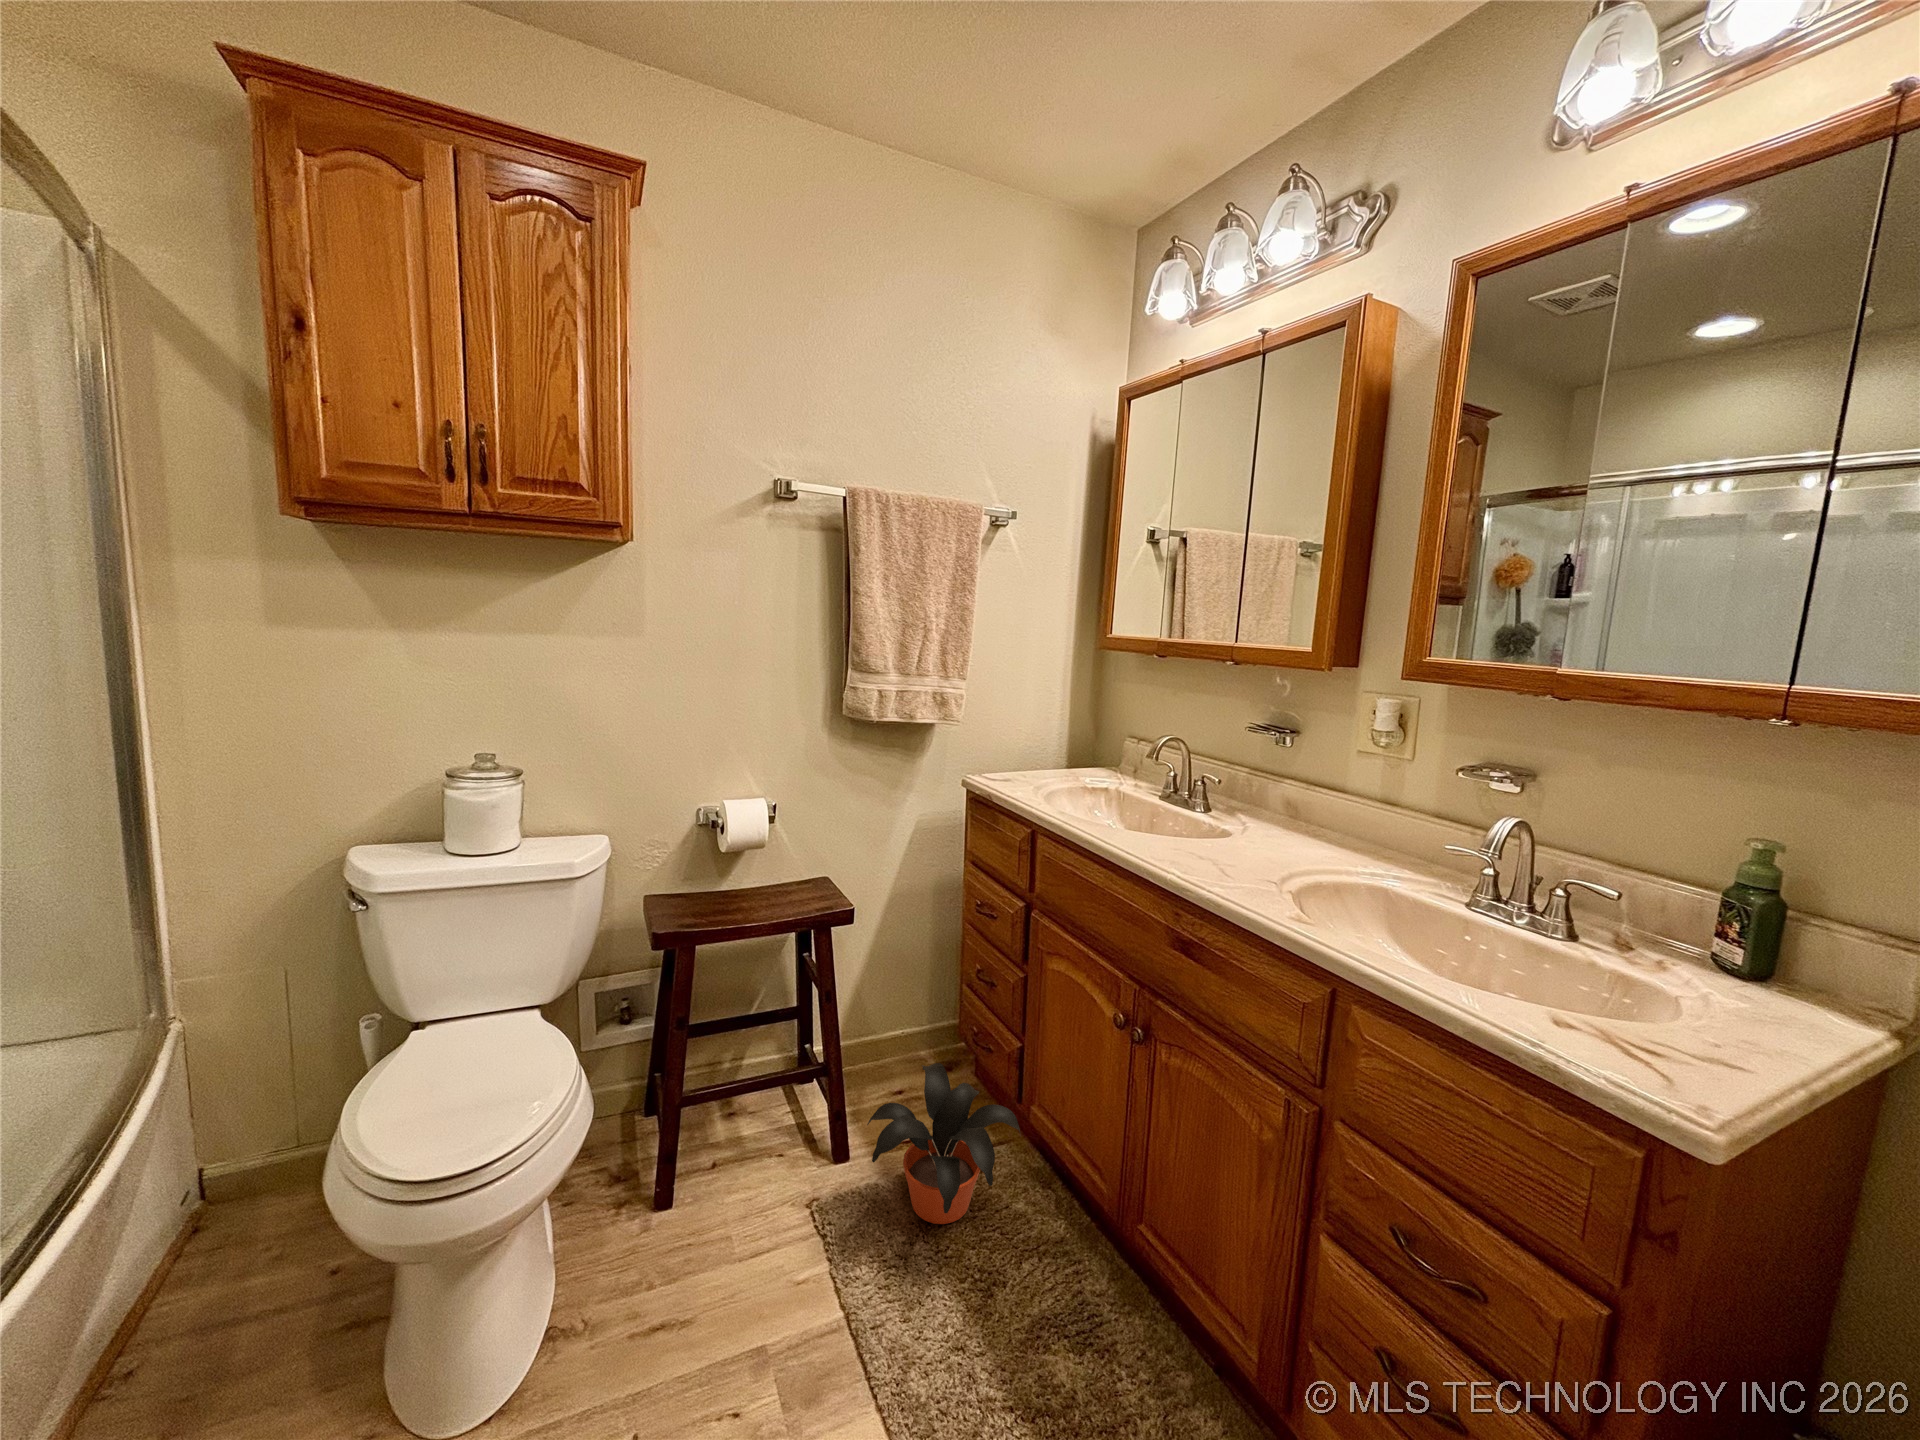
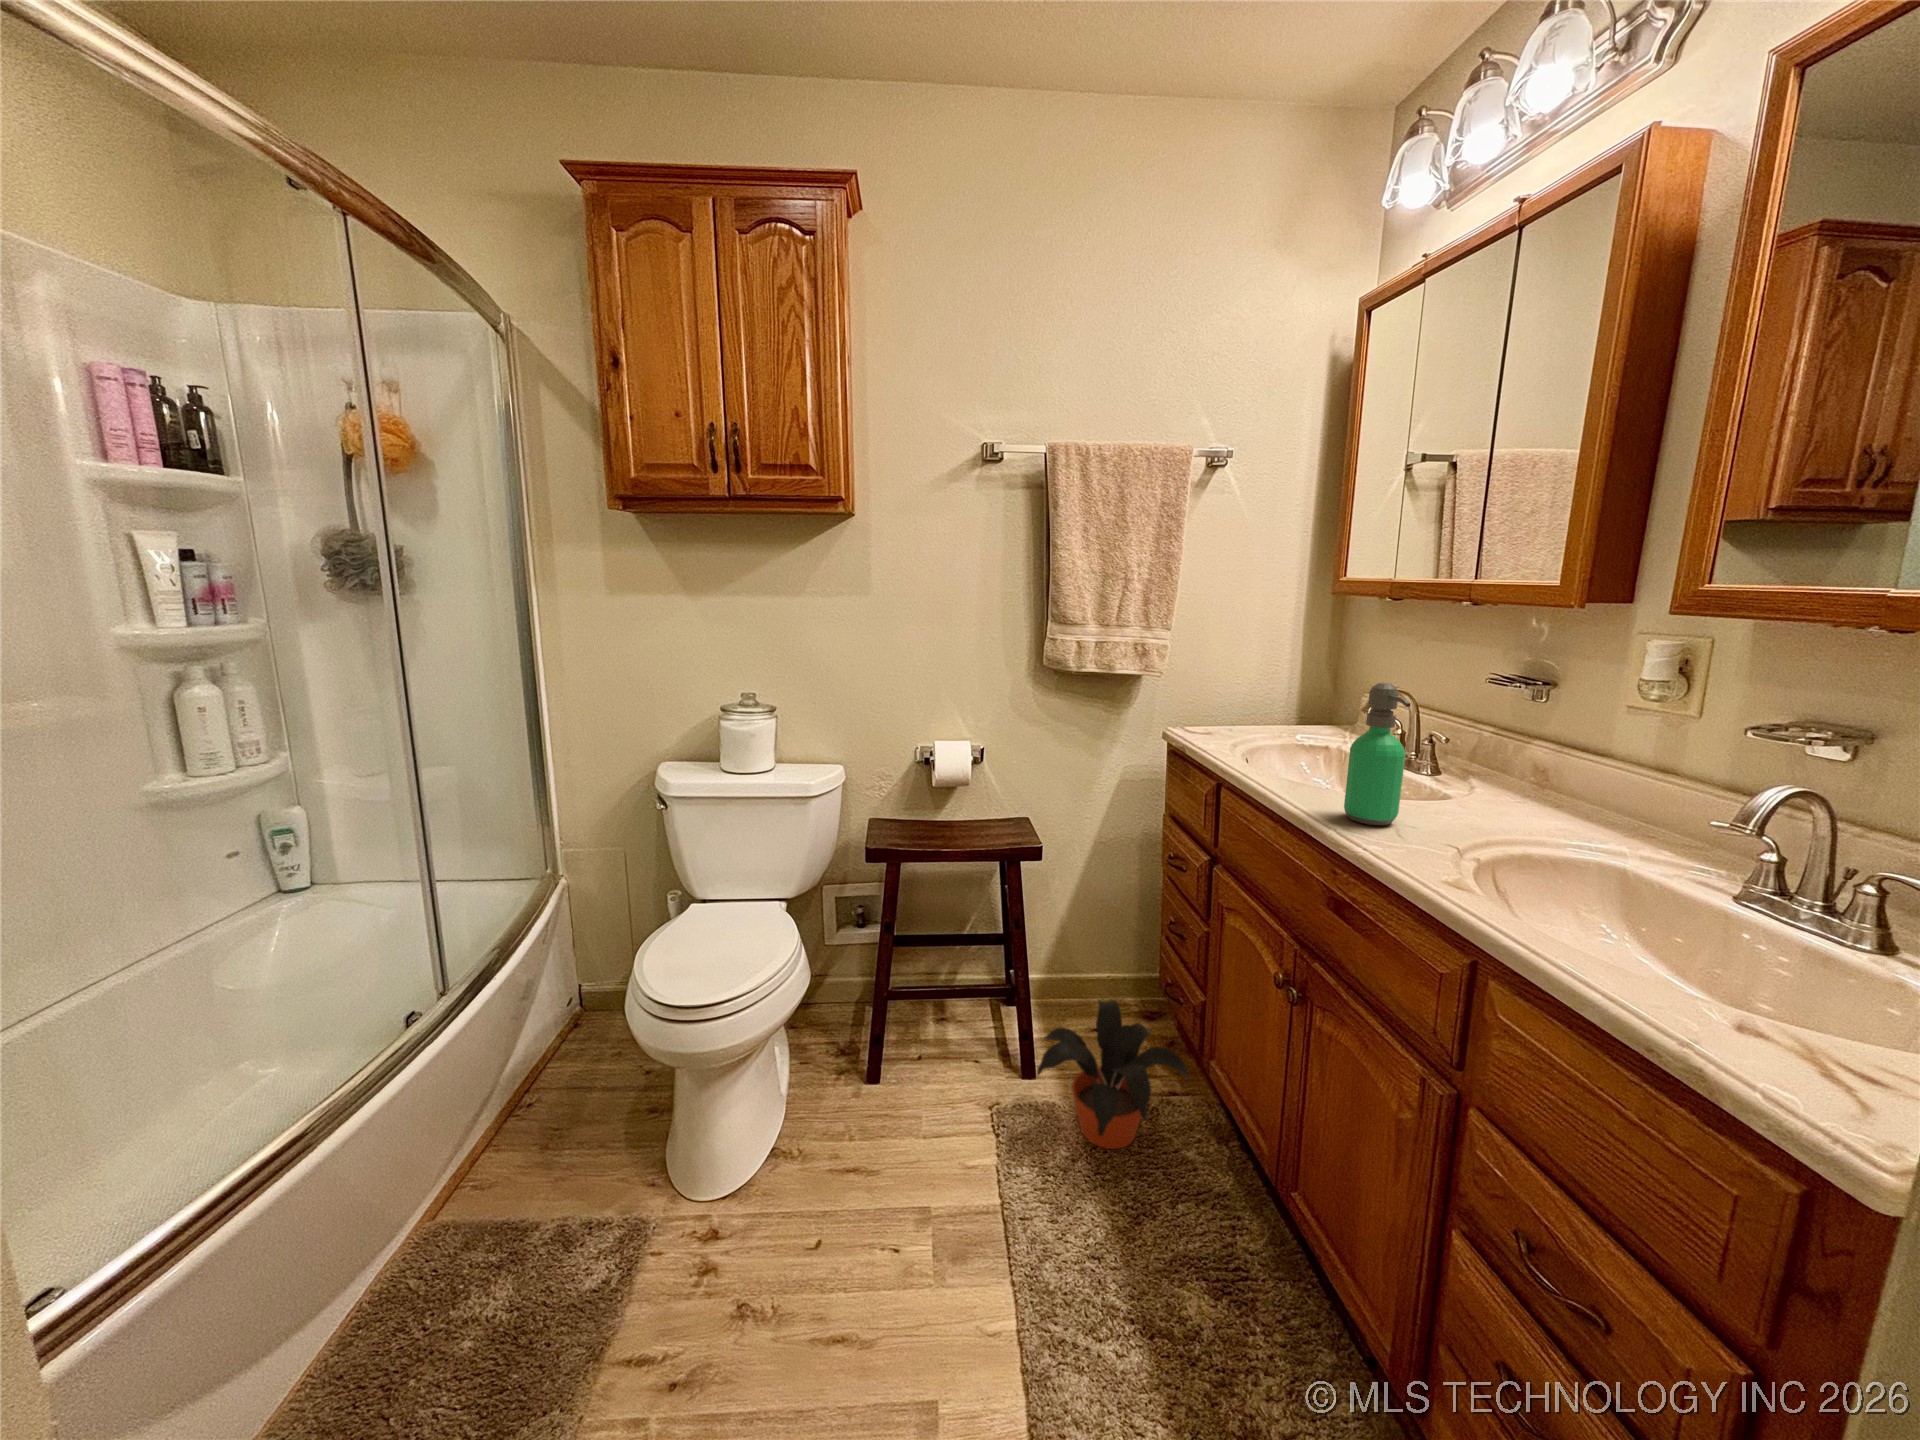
soap dispenser: none [1169,738,1227,866] -> present [1344,683,1411,825]

